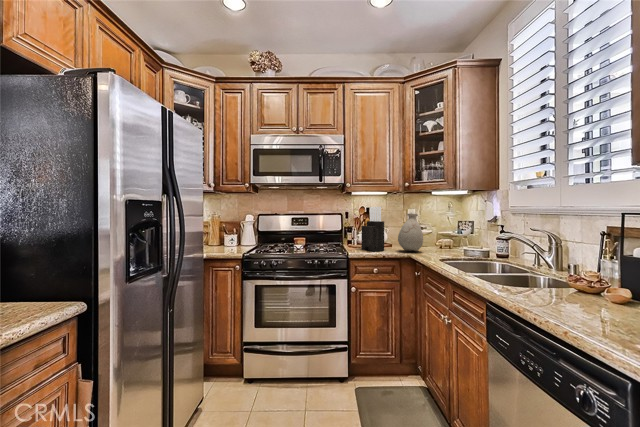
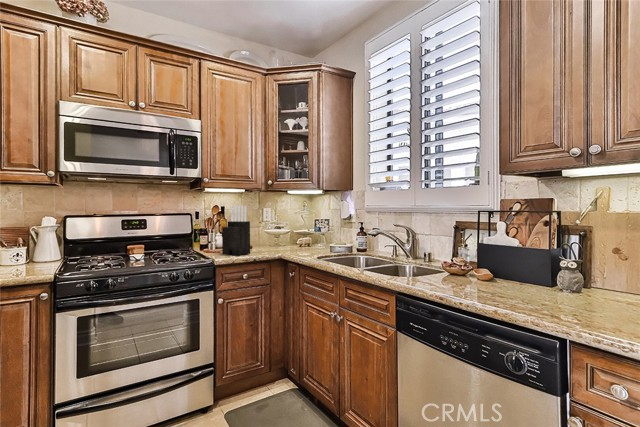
vase: present [398,213,423,251] -> none [264,212,290,252]

